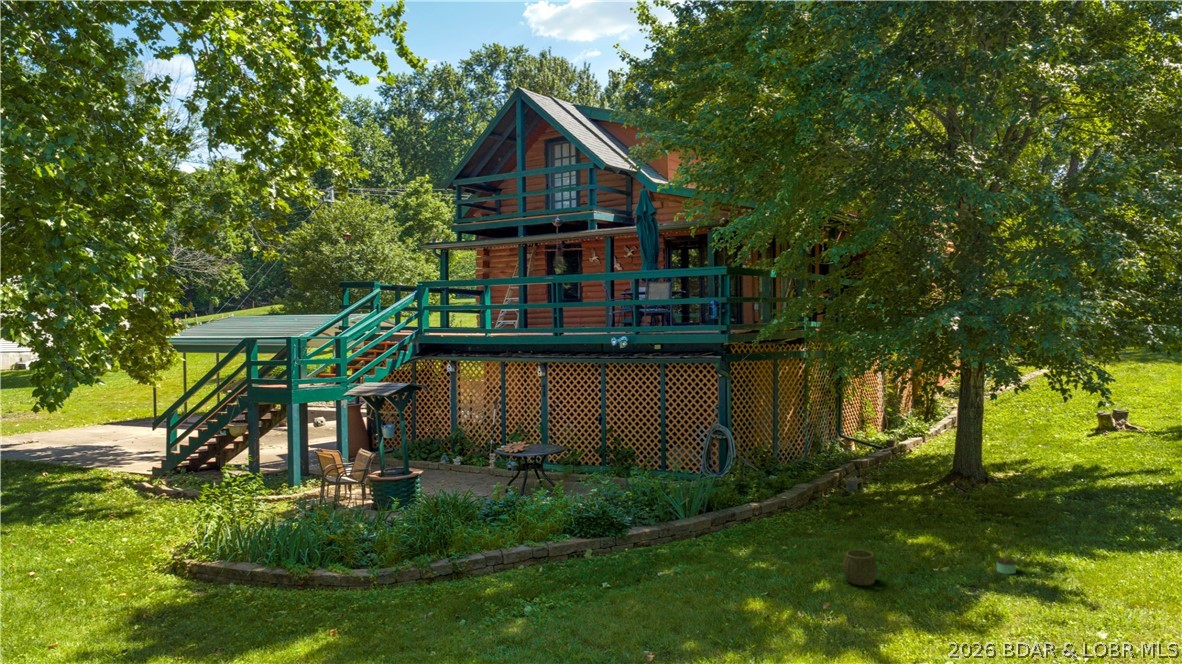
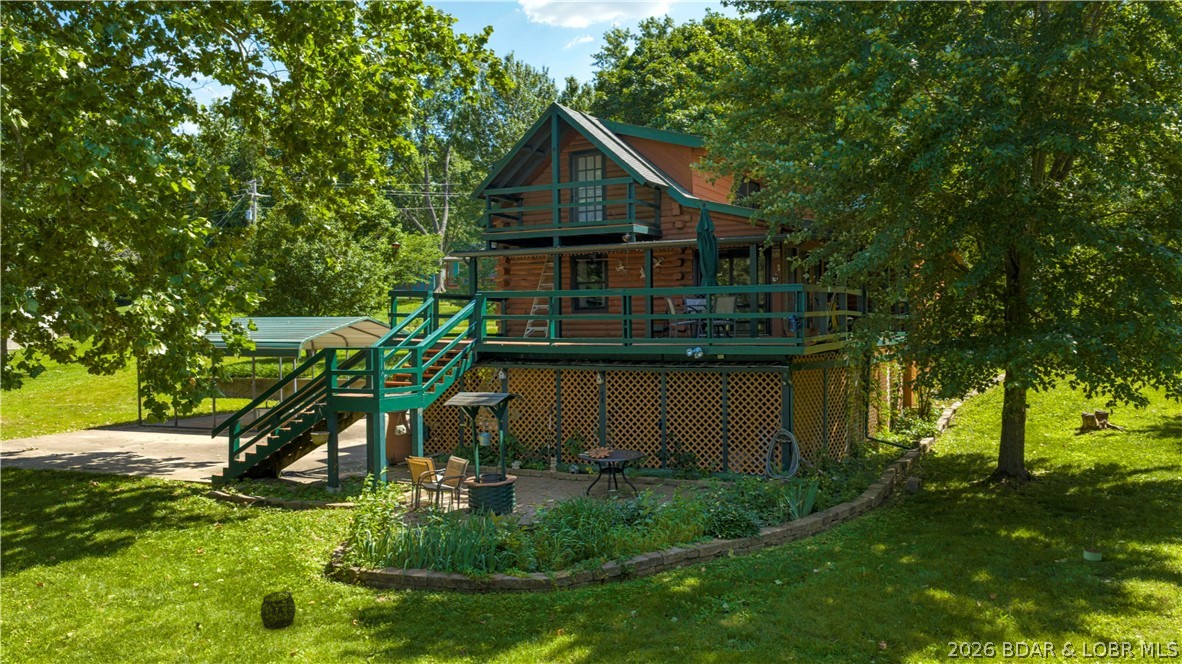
woven basket: present [843,549,878,585] -> present [260,592,296,629]

